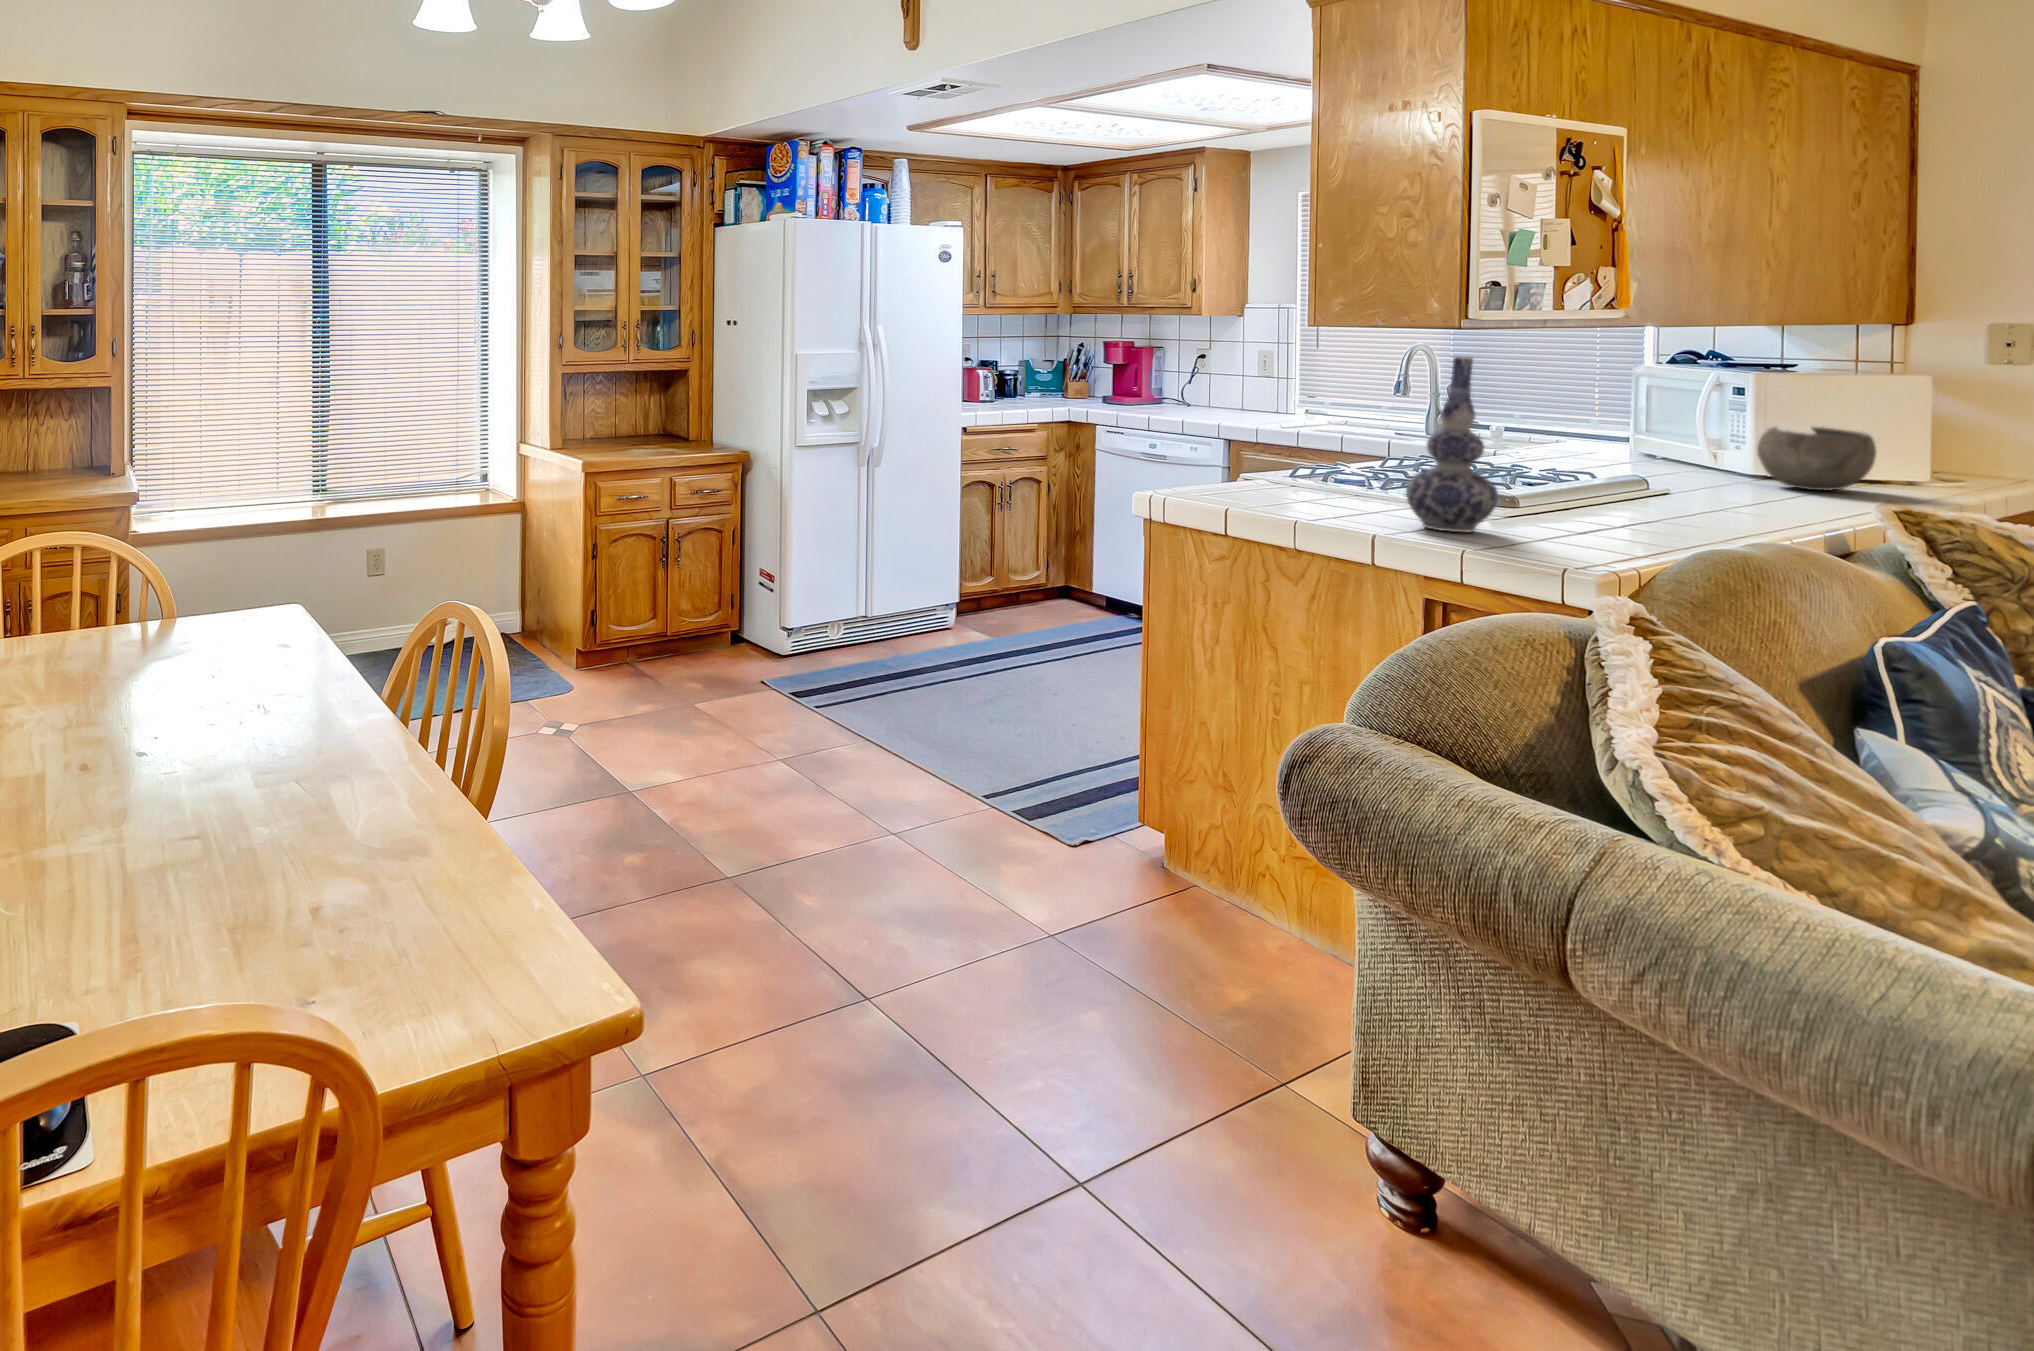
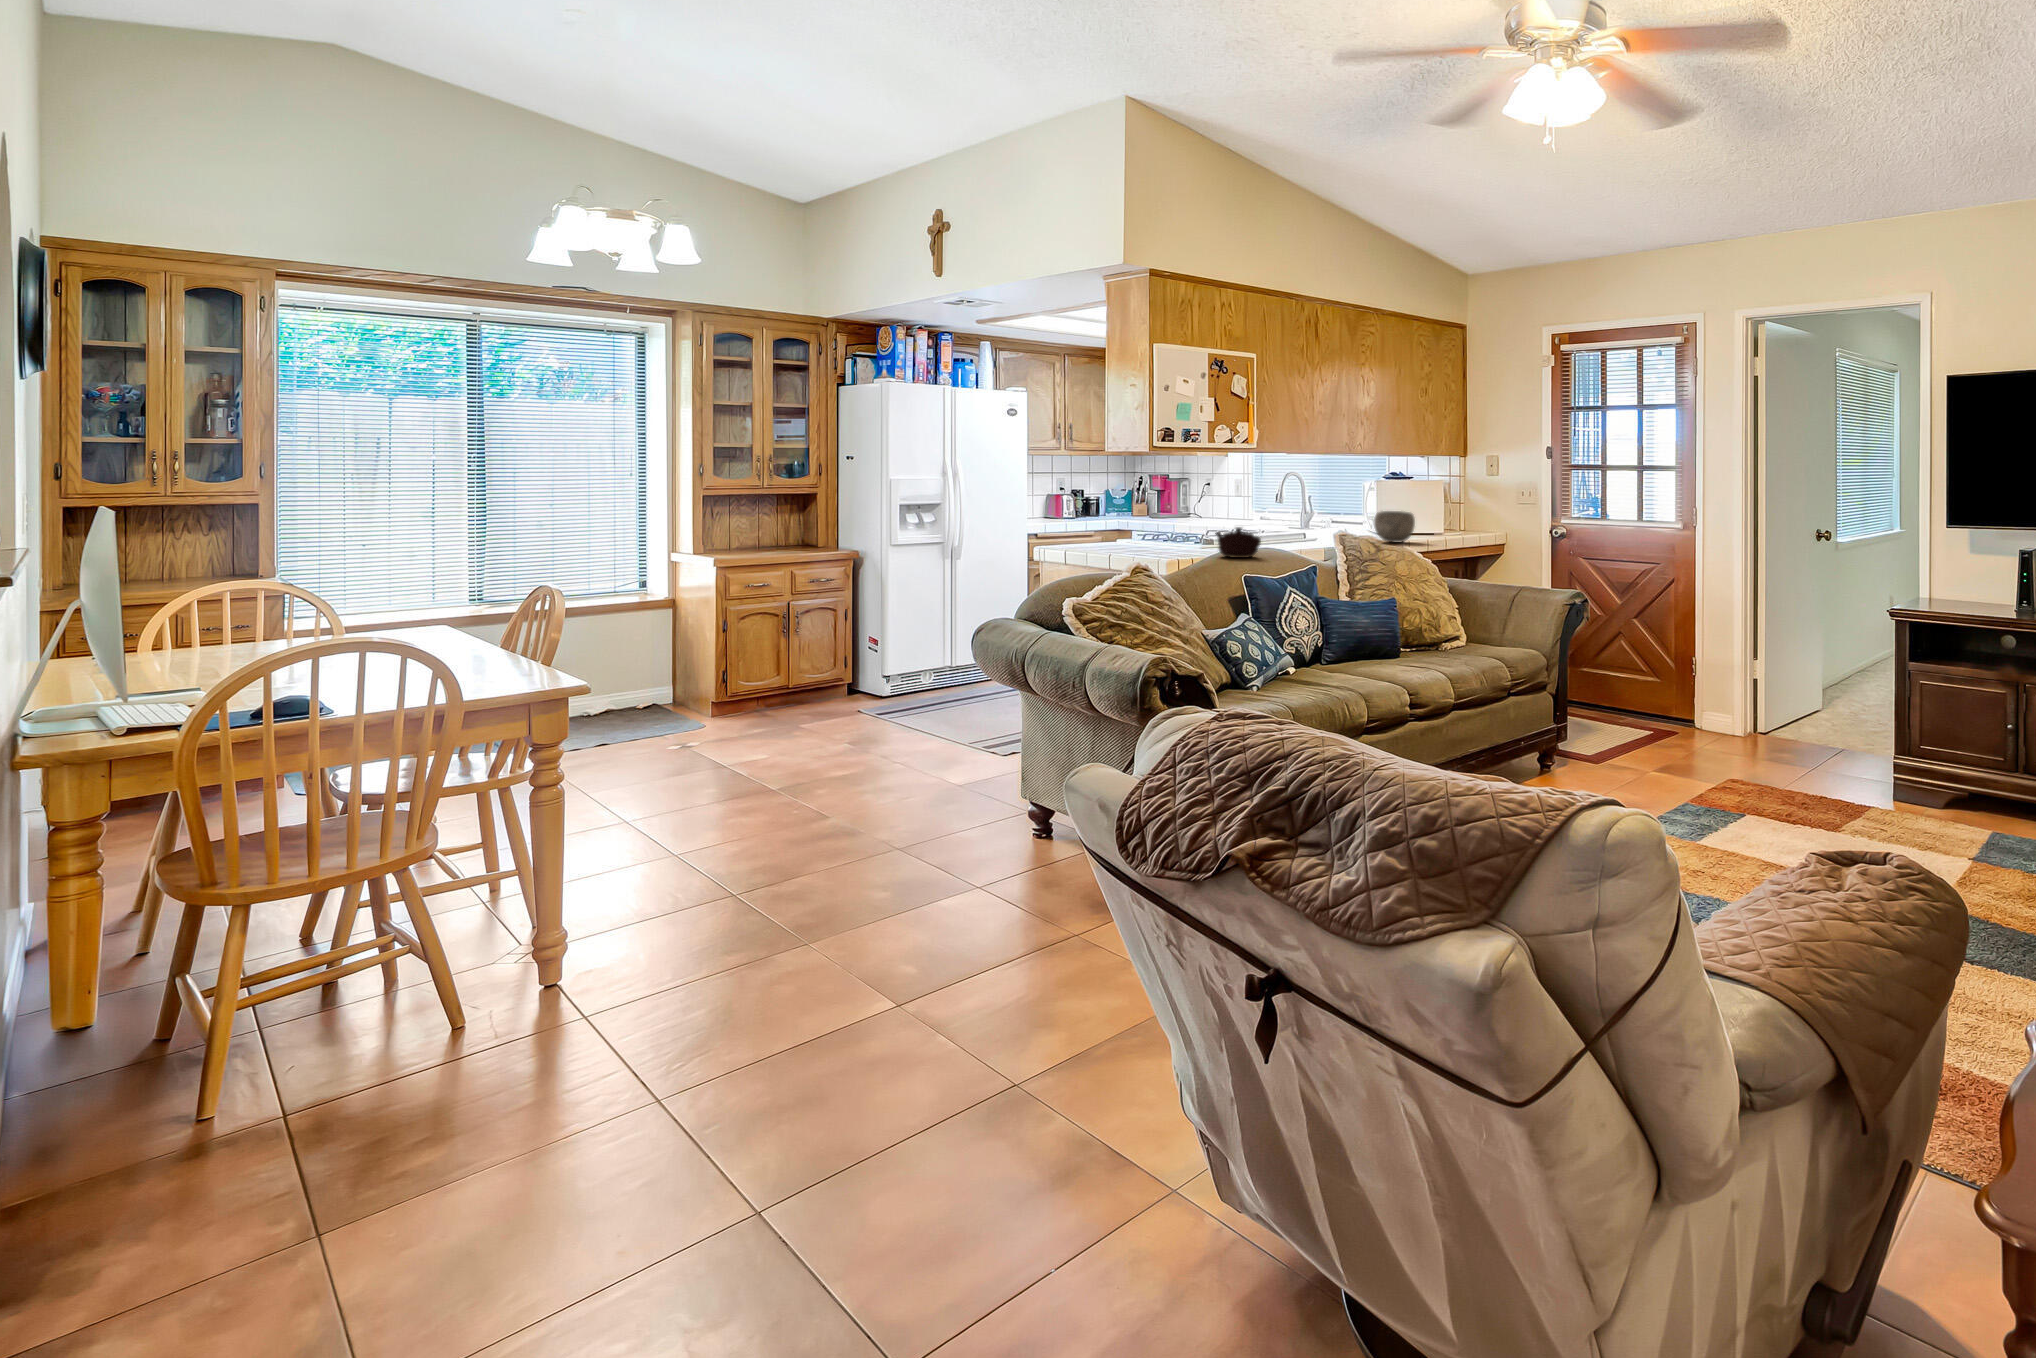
vase: present [1406,357,1498,532] -> none [1142,470,1179,557]
teapot: none [1556,476,1724,544] -> present [1215,527,1261,558]

